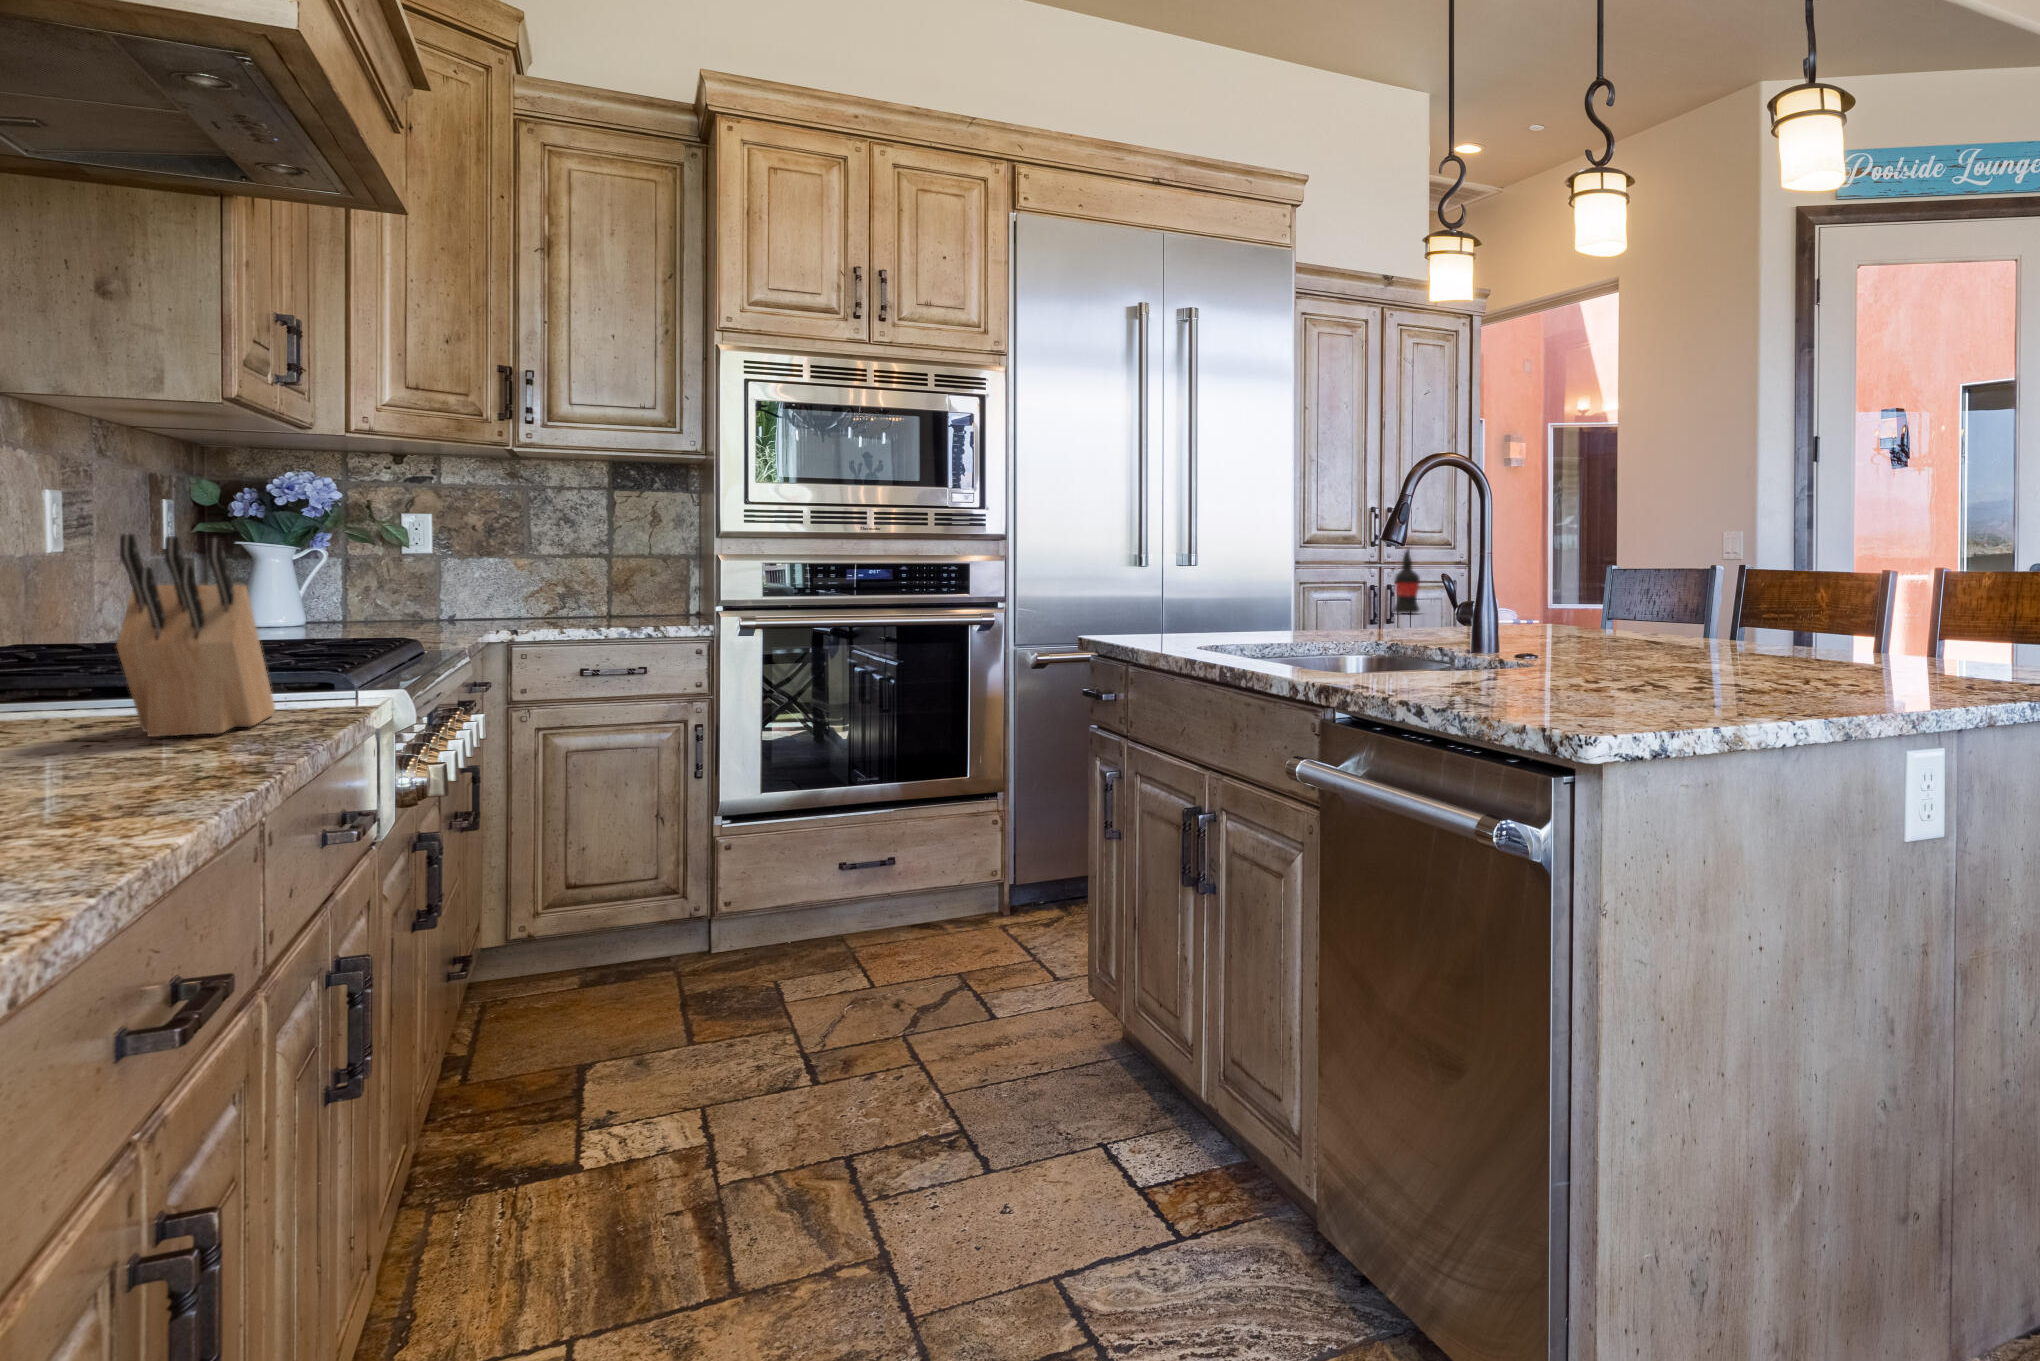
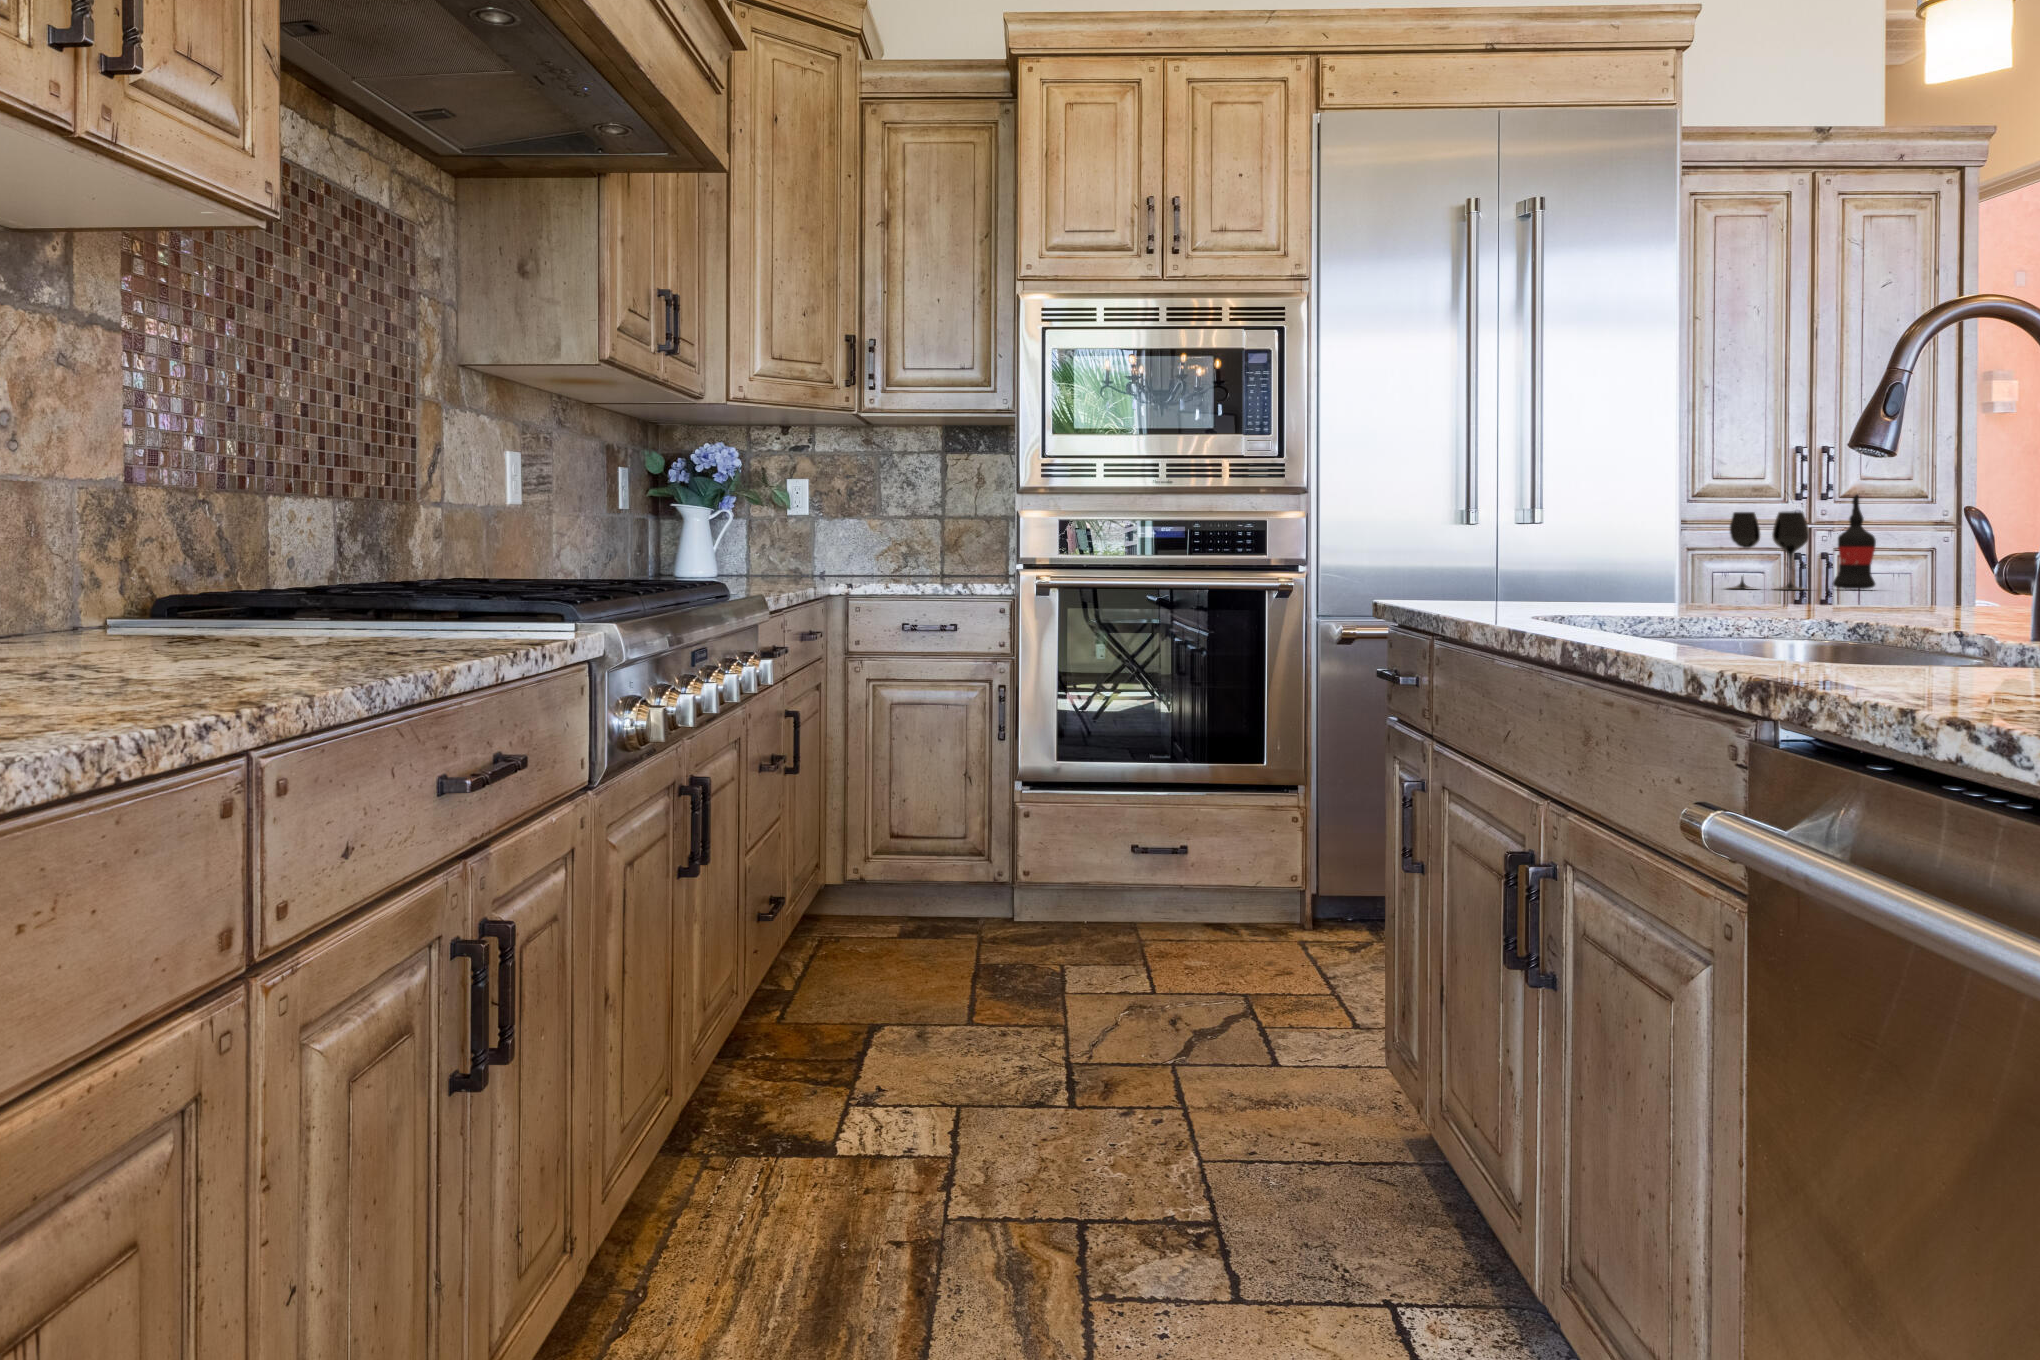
knife block: present [117,534,275,737] -> none [267,433,463,658]
wine glass: none [1324,558,1379,615] -> present [1729,511,1809,590]

